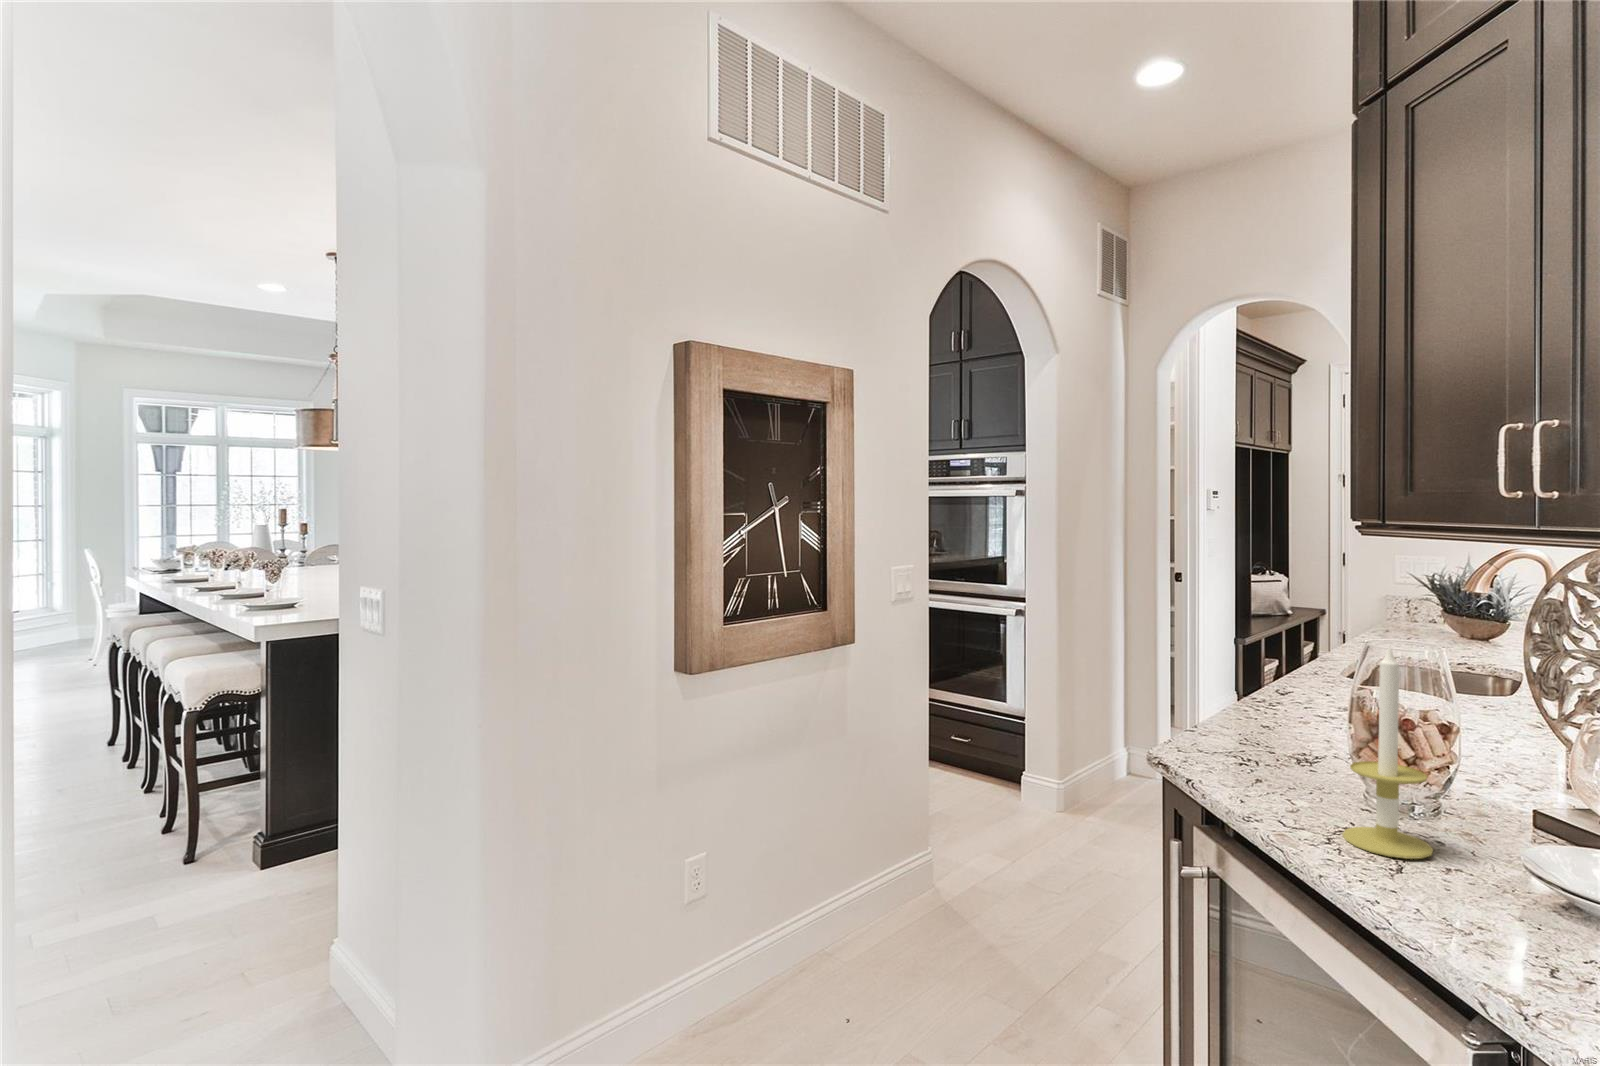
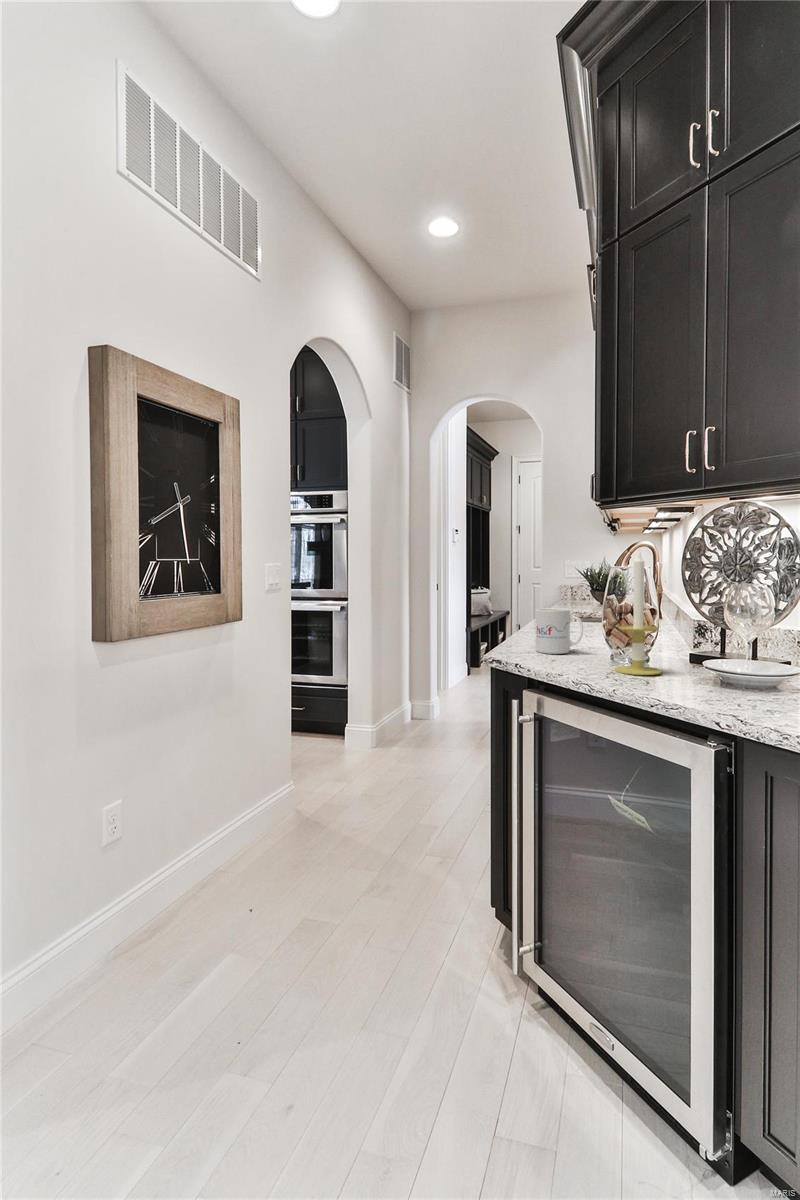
mug: none [1228,700,1311,778] -> present [535,608,583,654]

